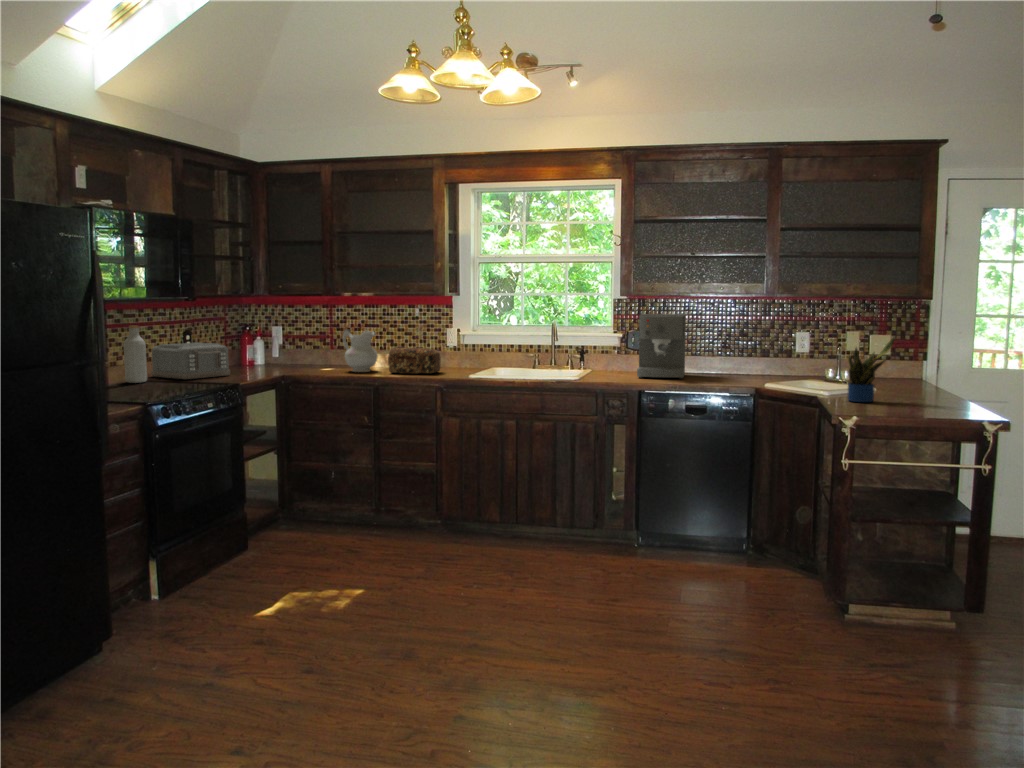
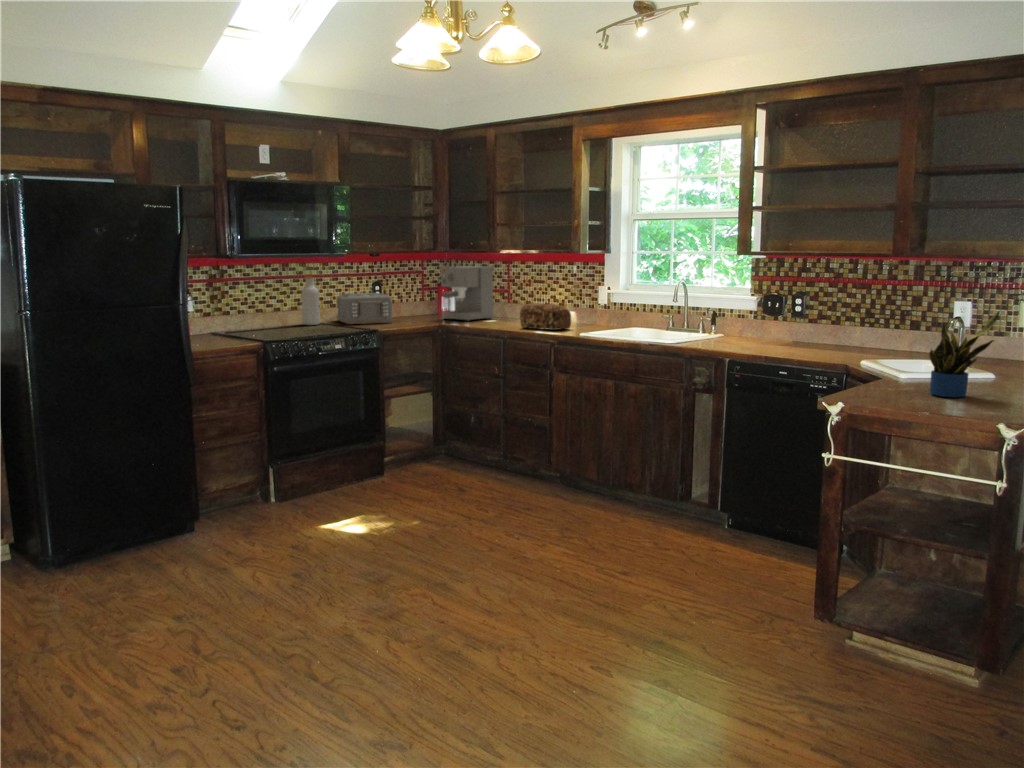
coffee maker: present [637,314,686,379] -> present [441,266,493,321]
ceramic pitcher: present [343,330,378,372] -> none [490,284,520,326]

